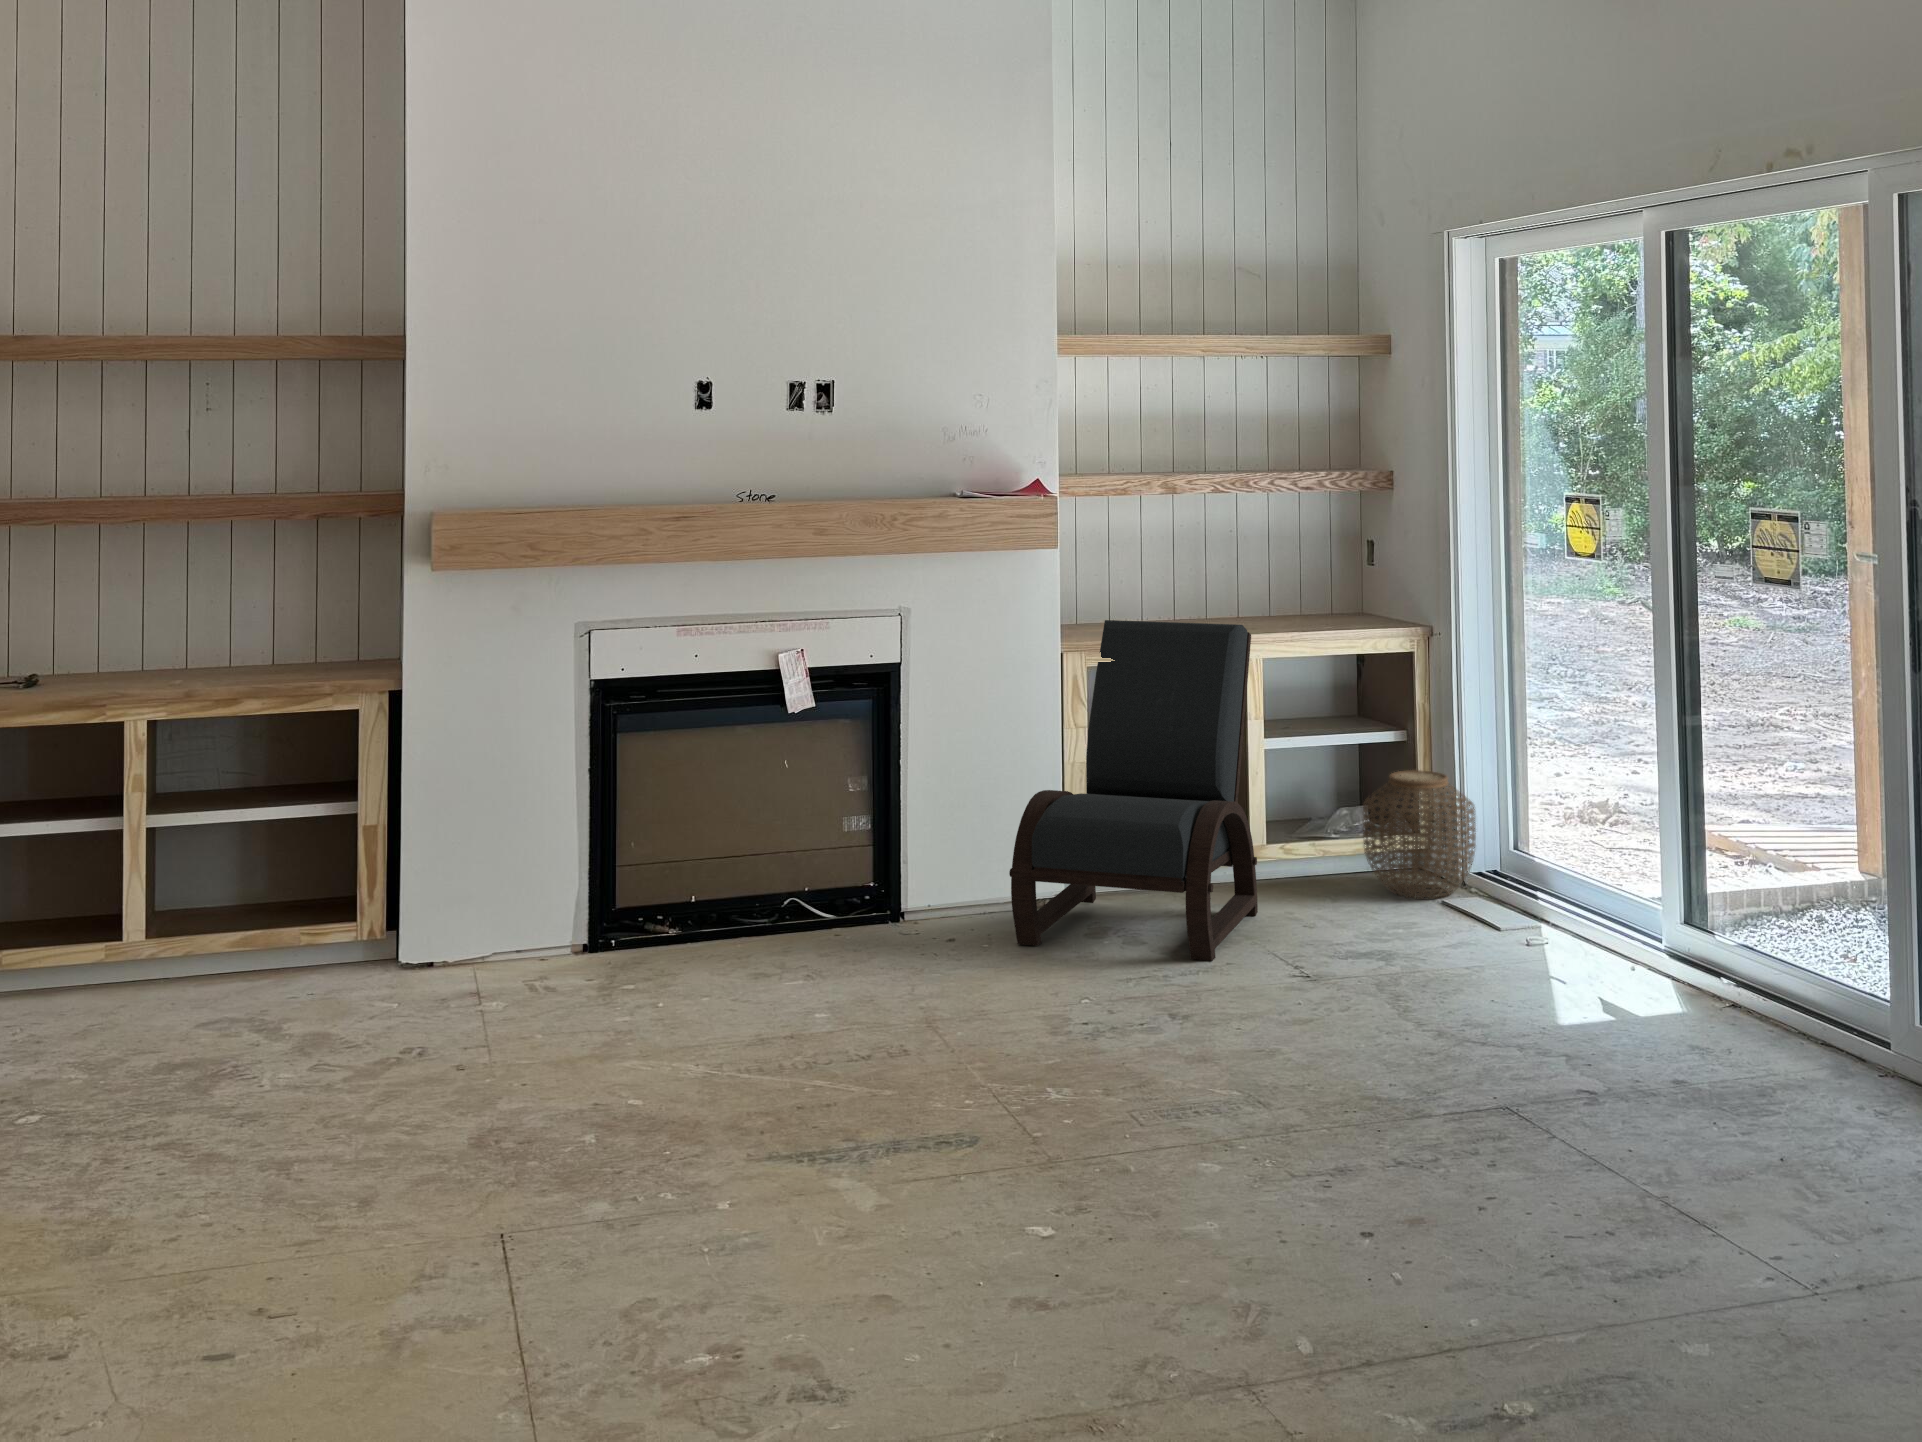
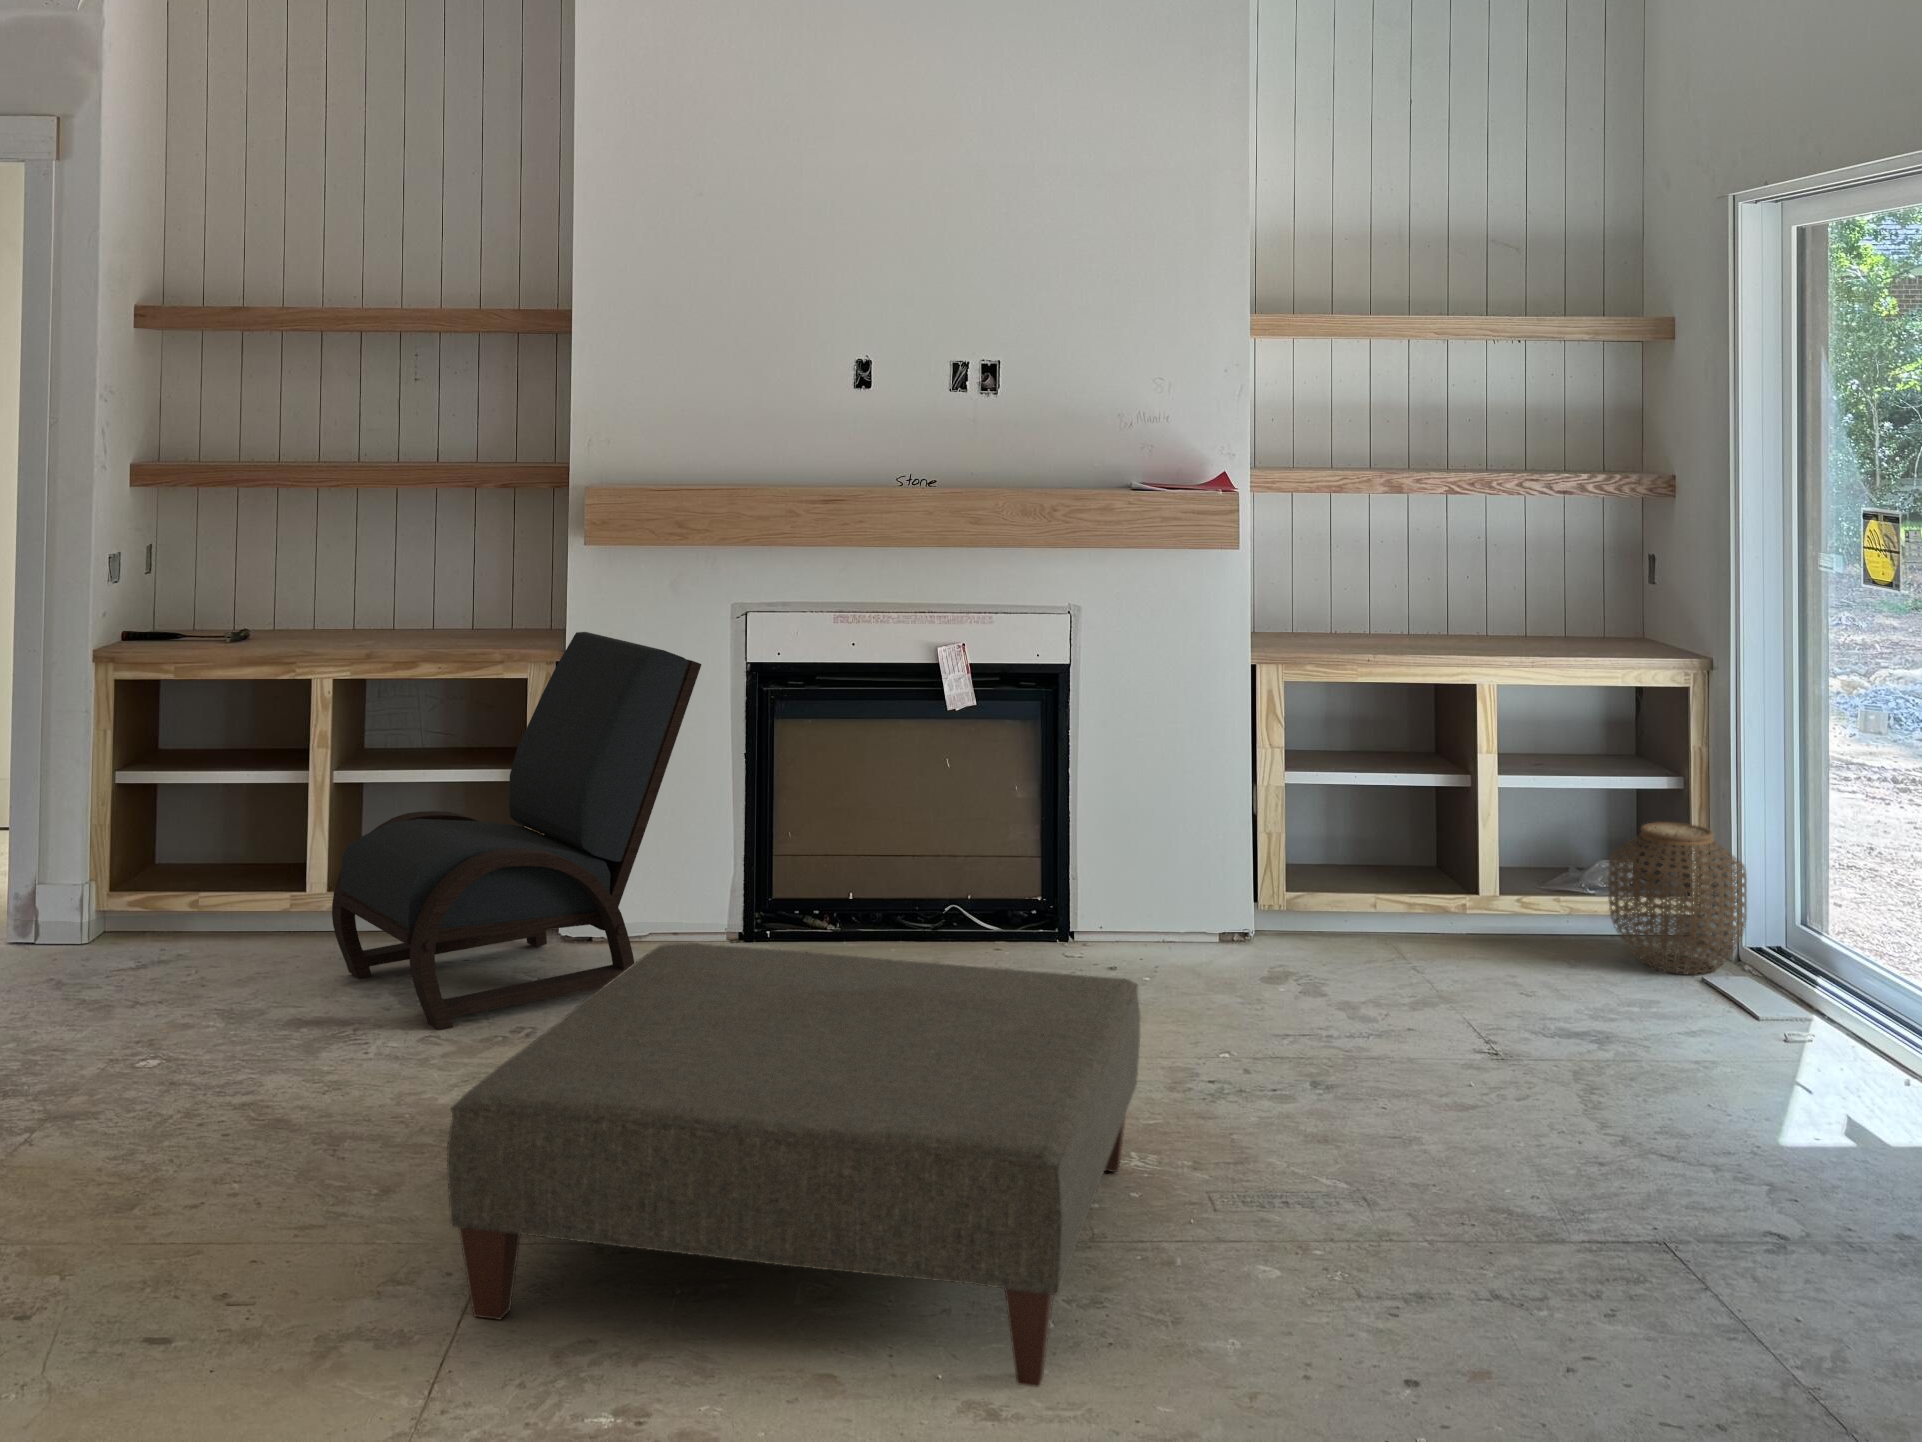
lounge chair: present [1009,620,1258,961] -> present [332,632,701,1030]
ottoman: none [497,935,1089,1304] -> present [447,943,1140,1387]

